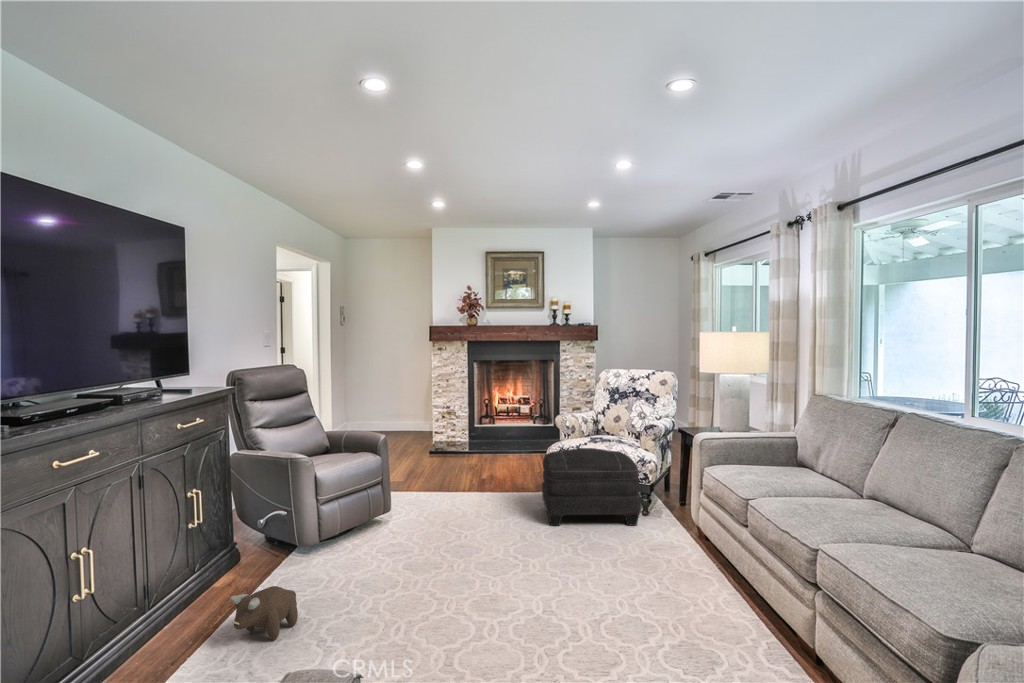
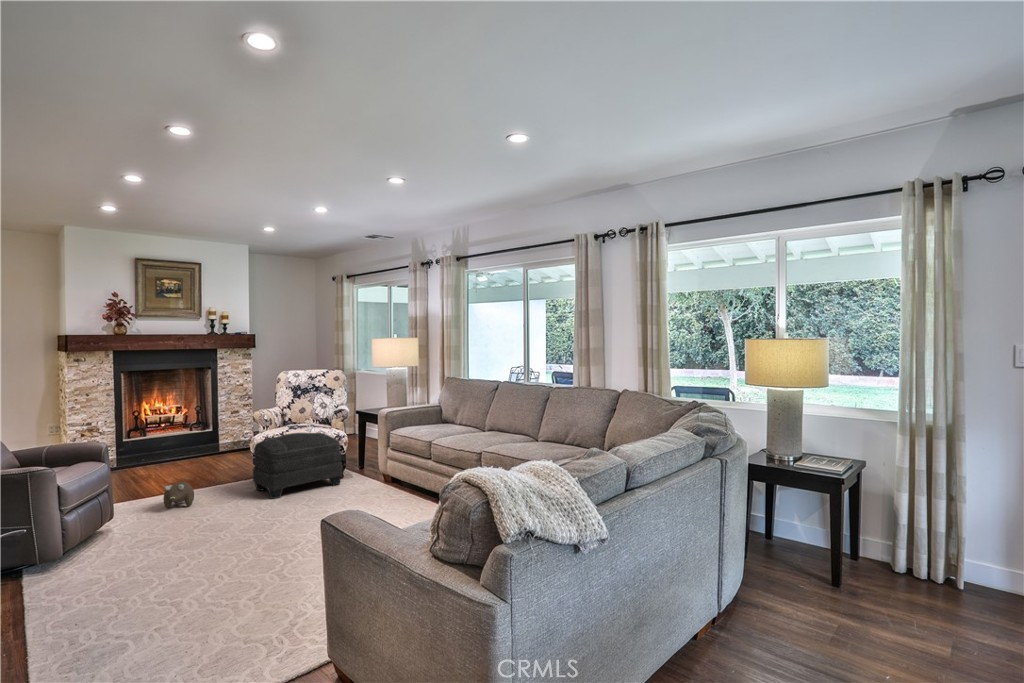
plush toy: present [230,586,298,640] -> present [163,482,194,508]

